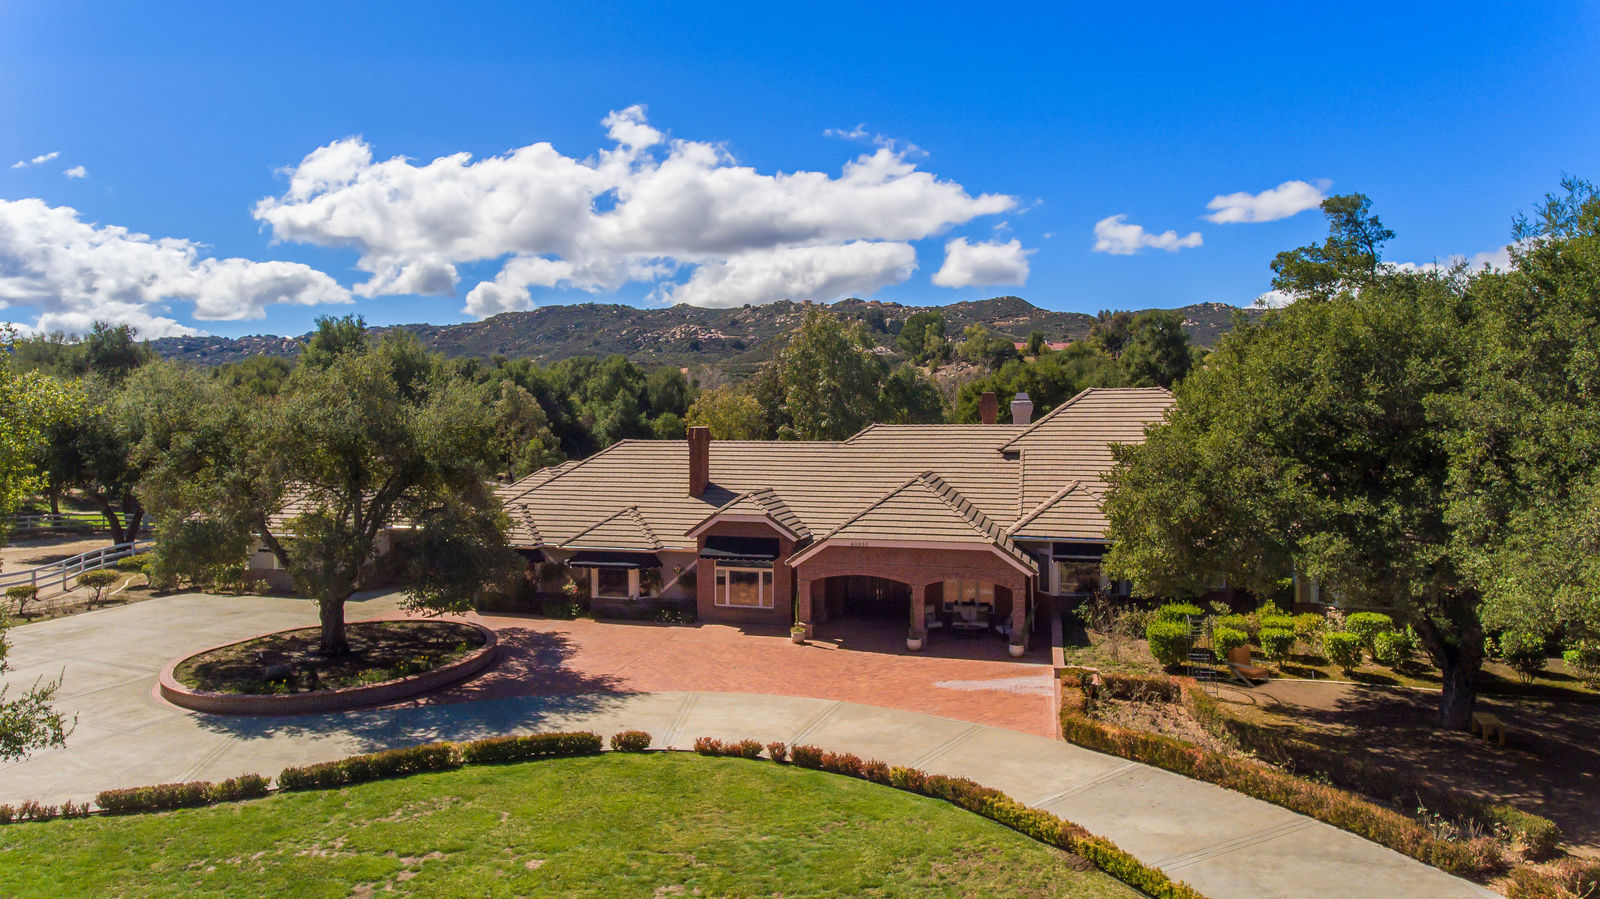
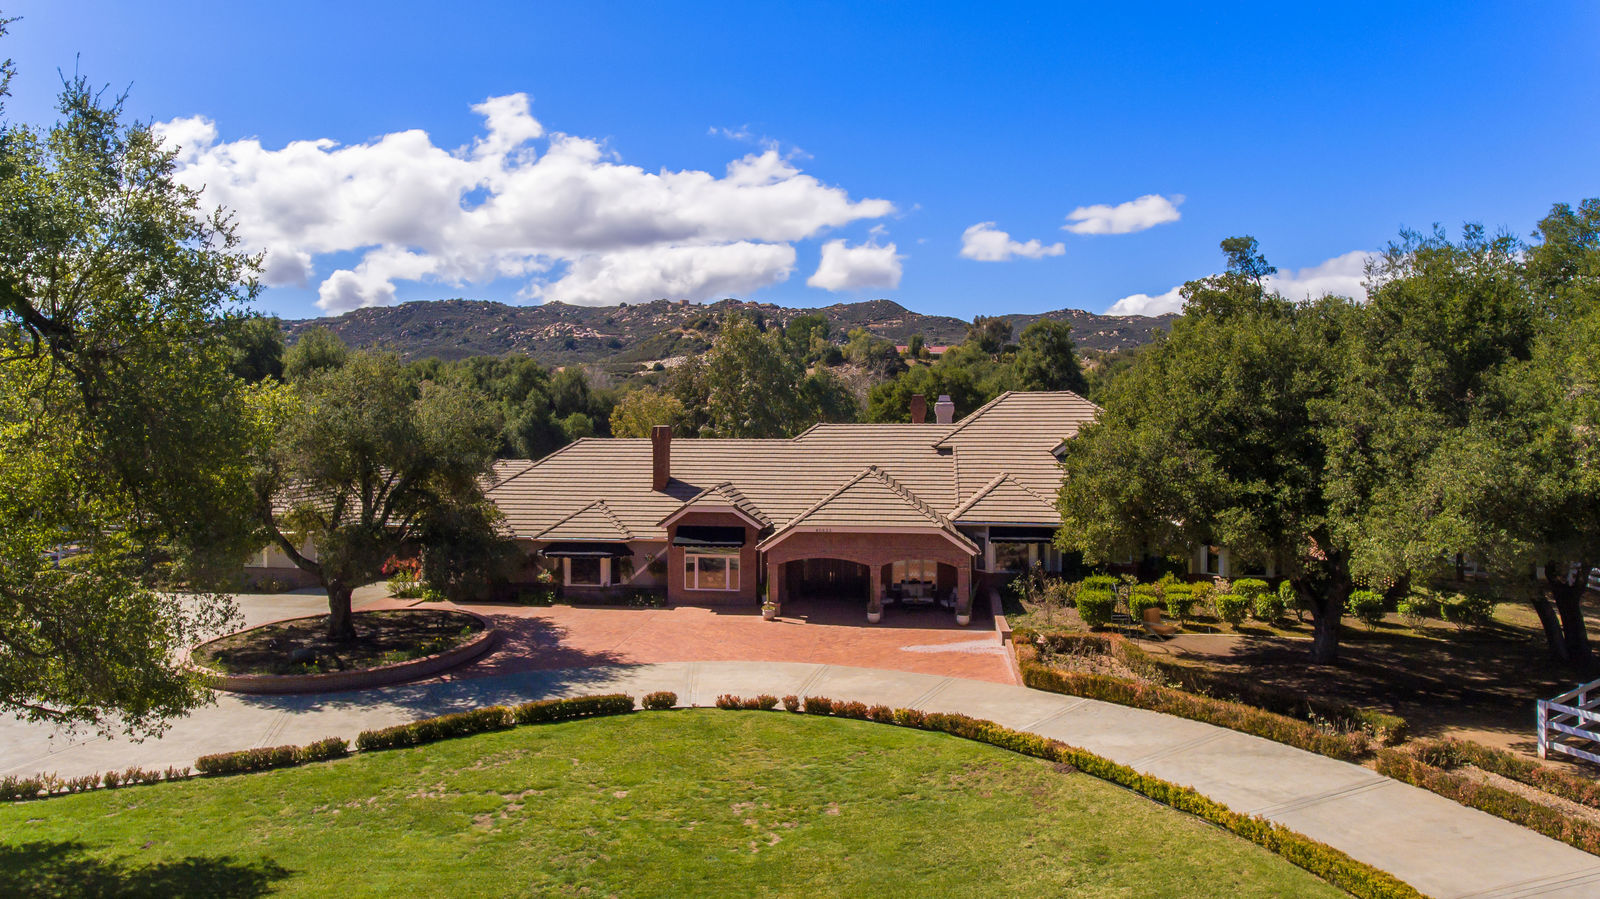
bench: present [1473,712,1505,746] -> none [1334,651,1359,676]

